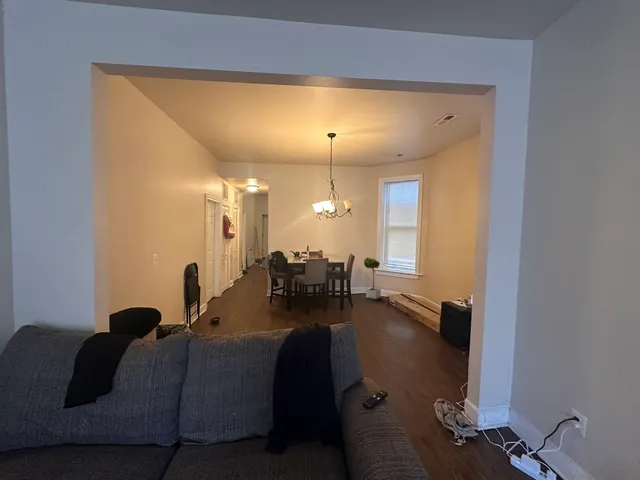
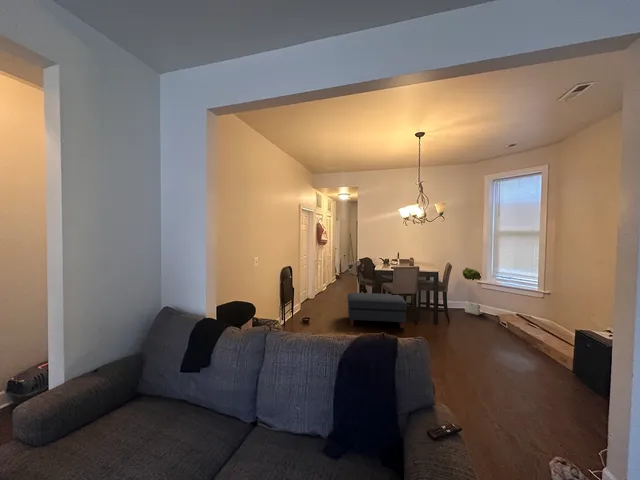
ottoman: none [259,286,316,320] -> present [348,293,407,329]

